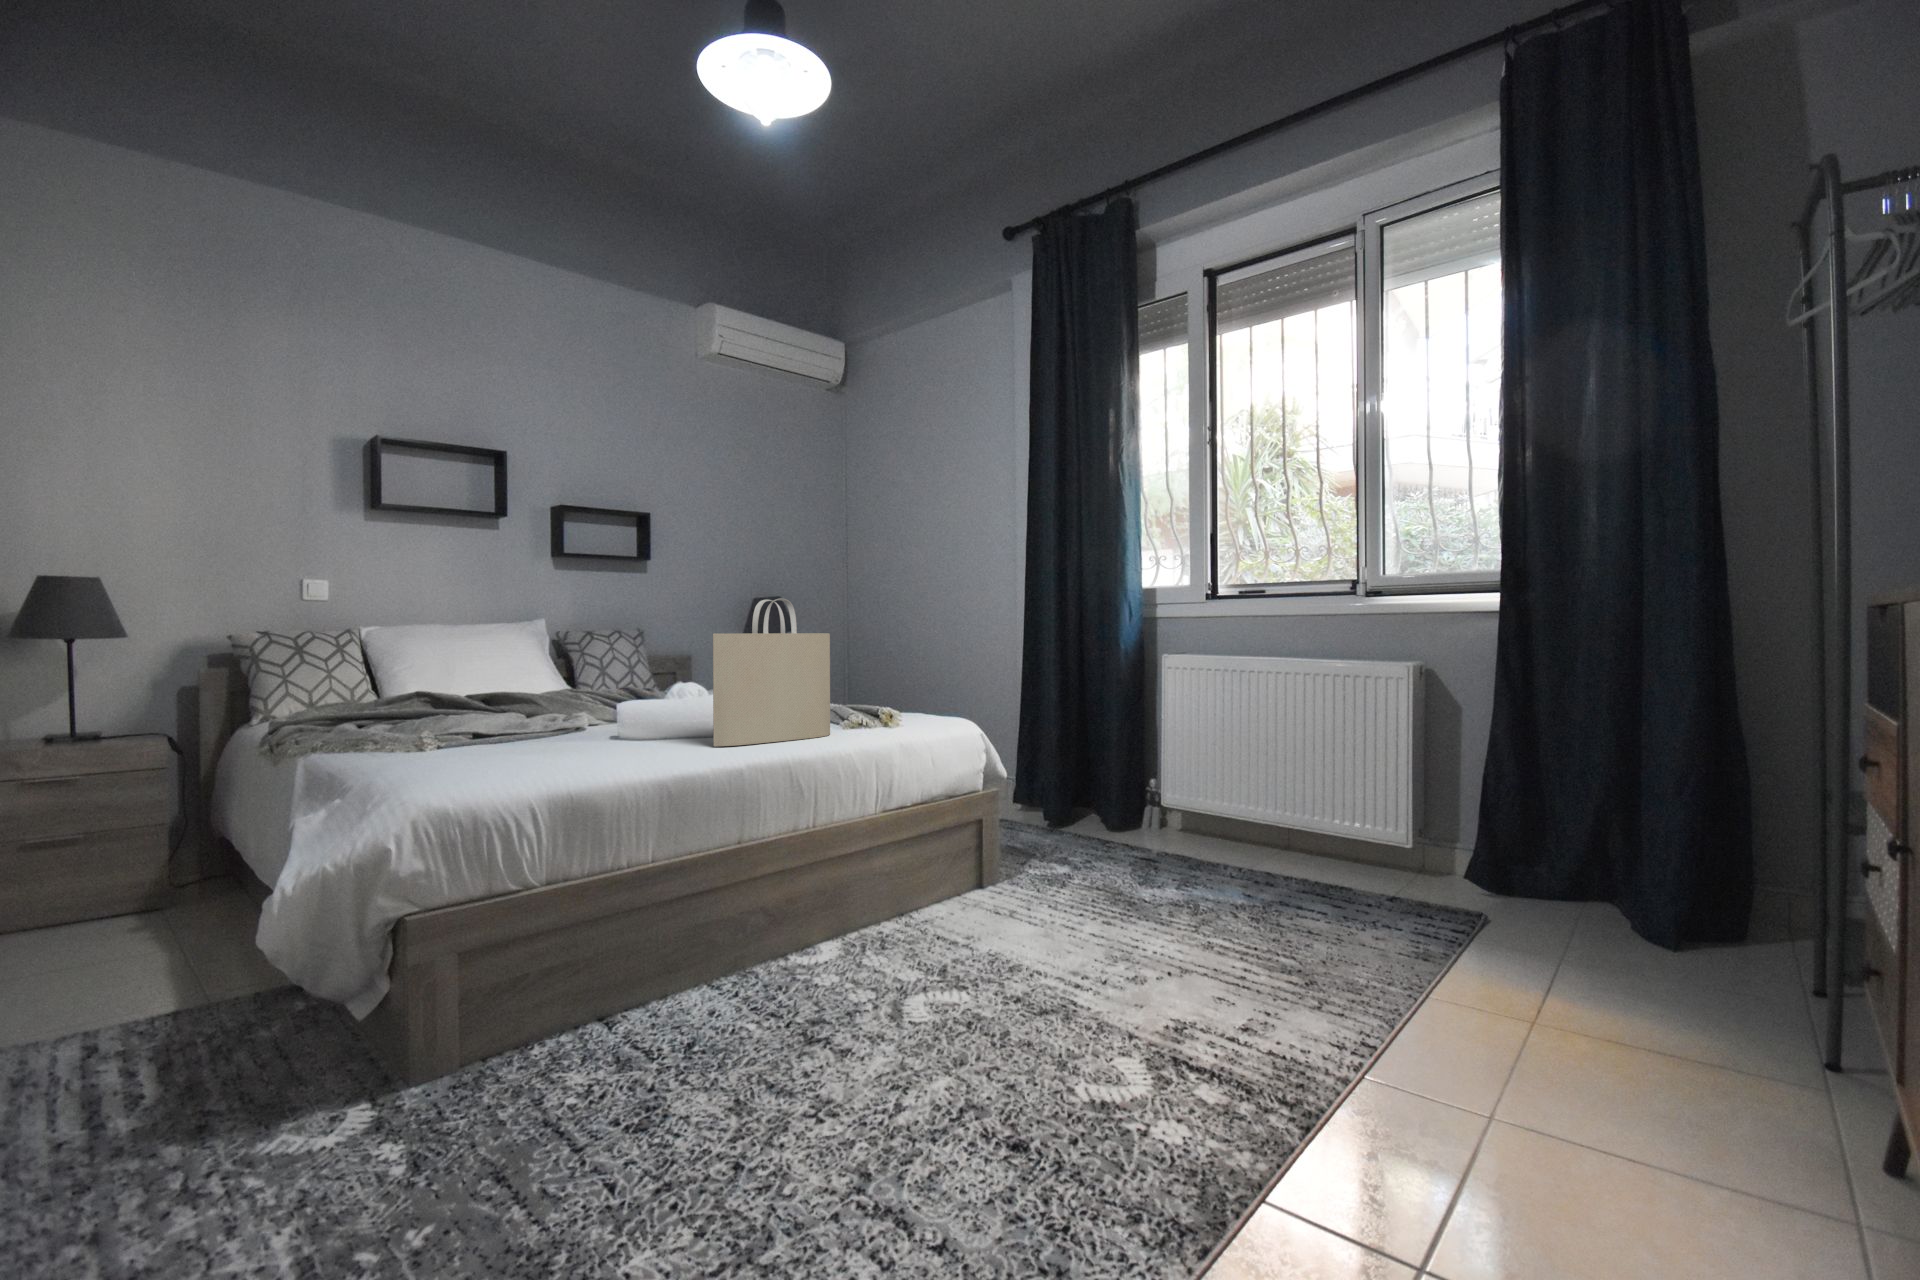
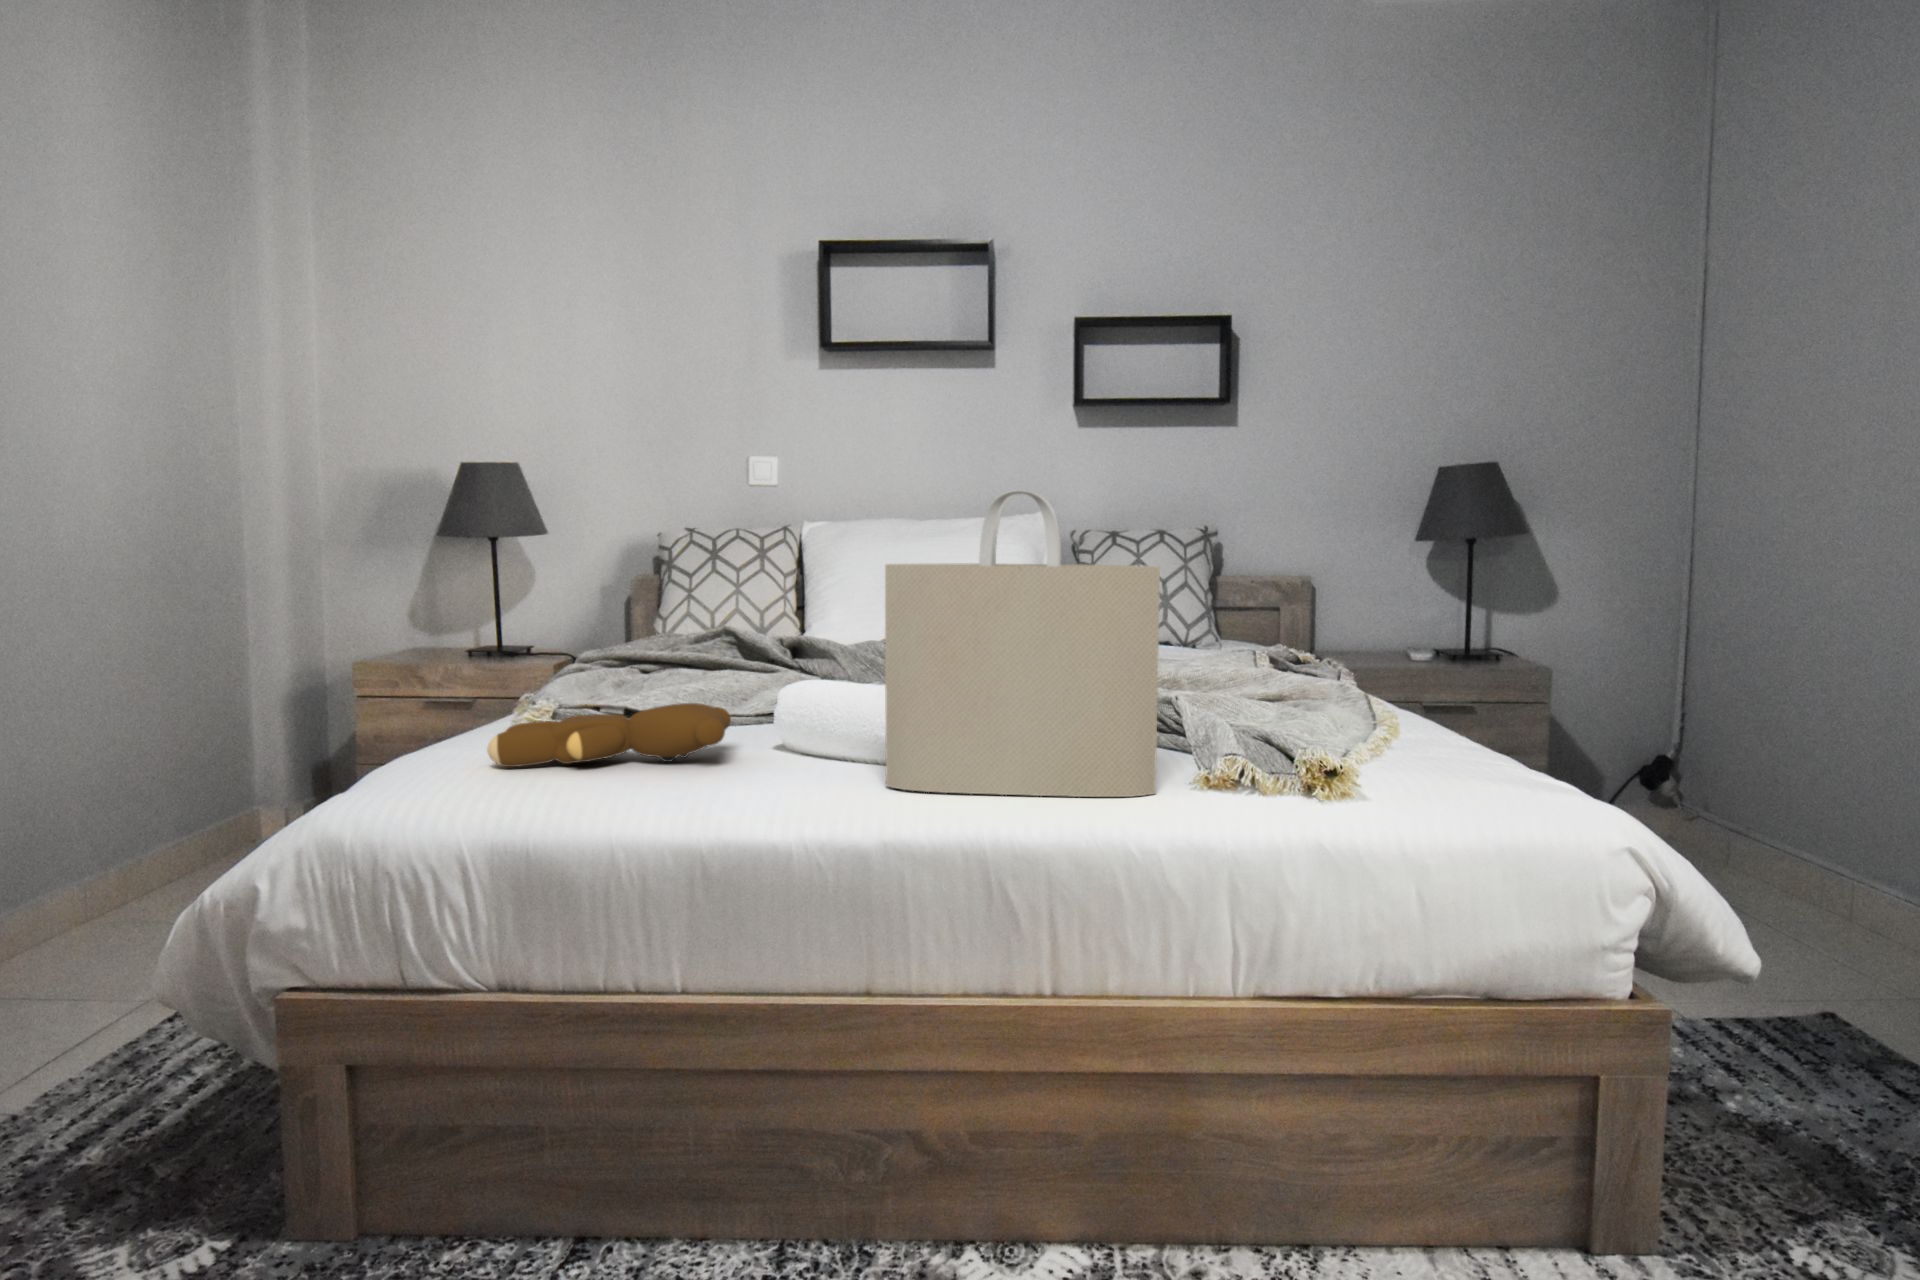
teddy bear: none [431,720,600,769] -> present [487,703,731,767]

